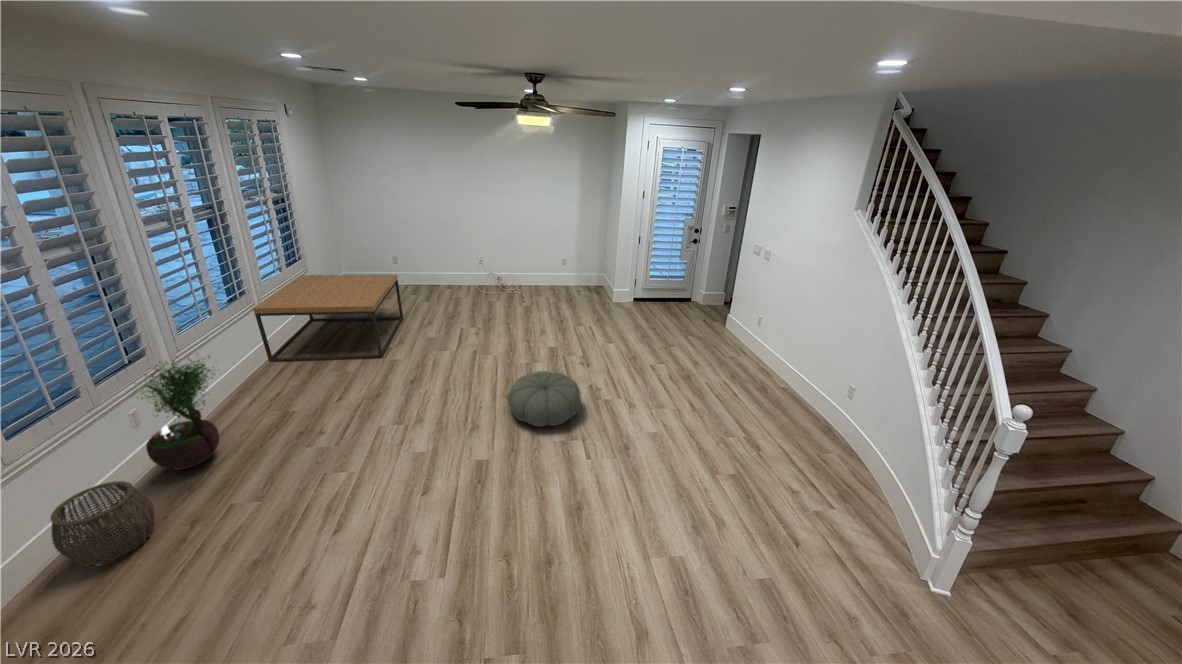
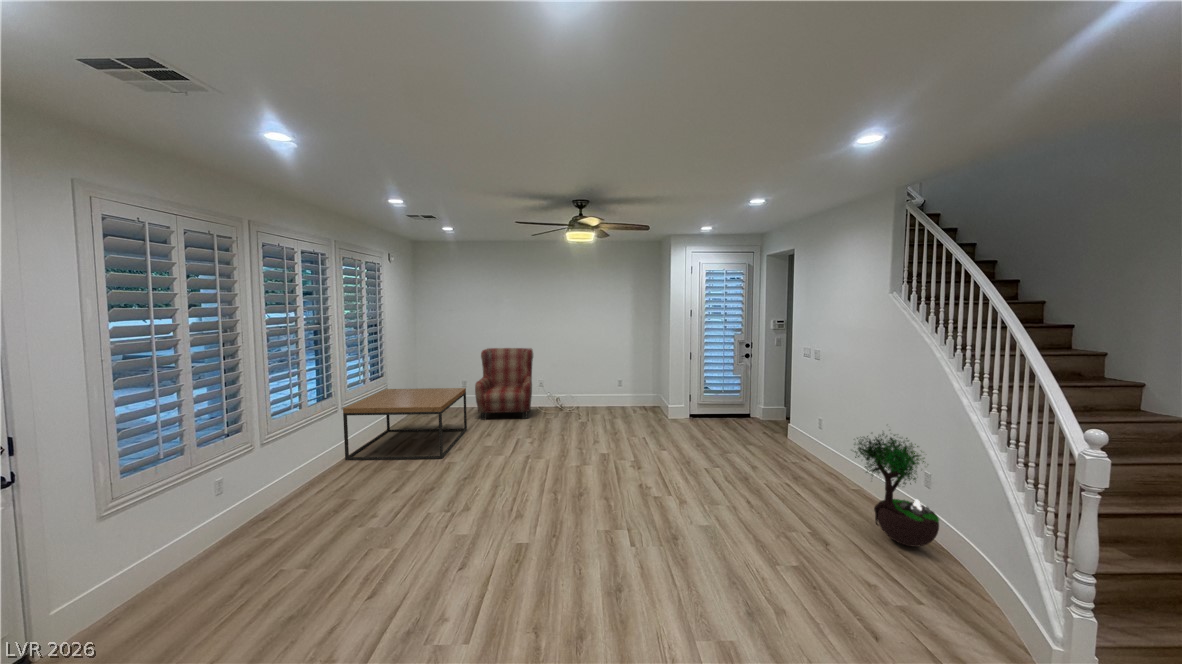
armchair: none [407,223,471,304] -> present [475,348,533,420]
potted tree: present [133,356,219,470] -> present [855,433,939,547]
pouf: present [508,371,581,427] -> none [554,463,628,517]
woven basket: present [51,481,155,565] -> none [131,529,220,609]

